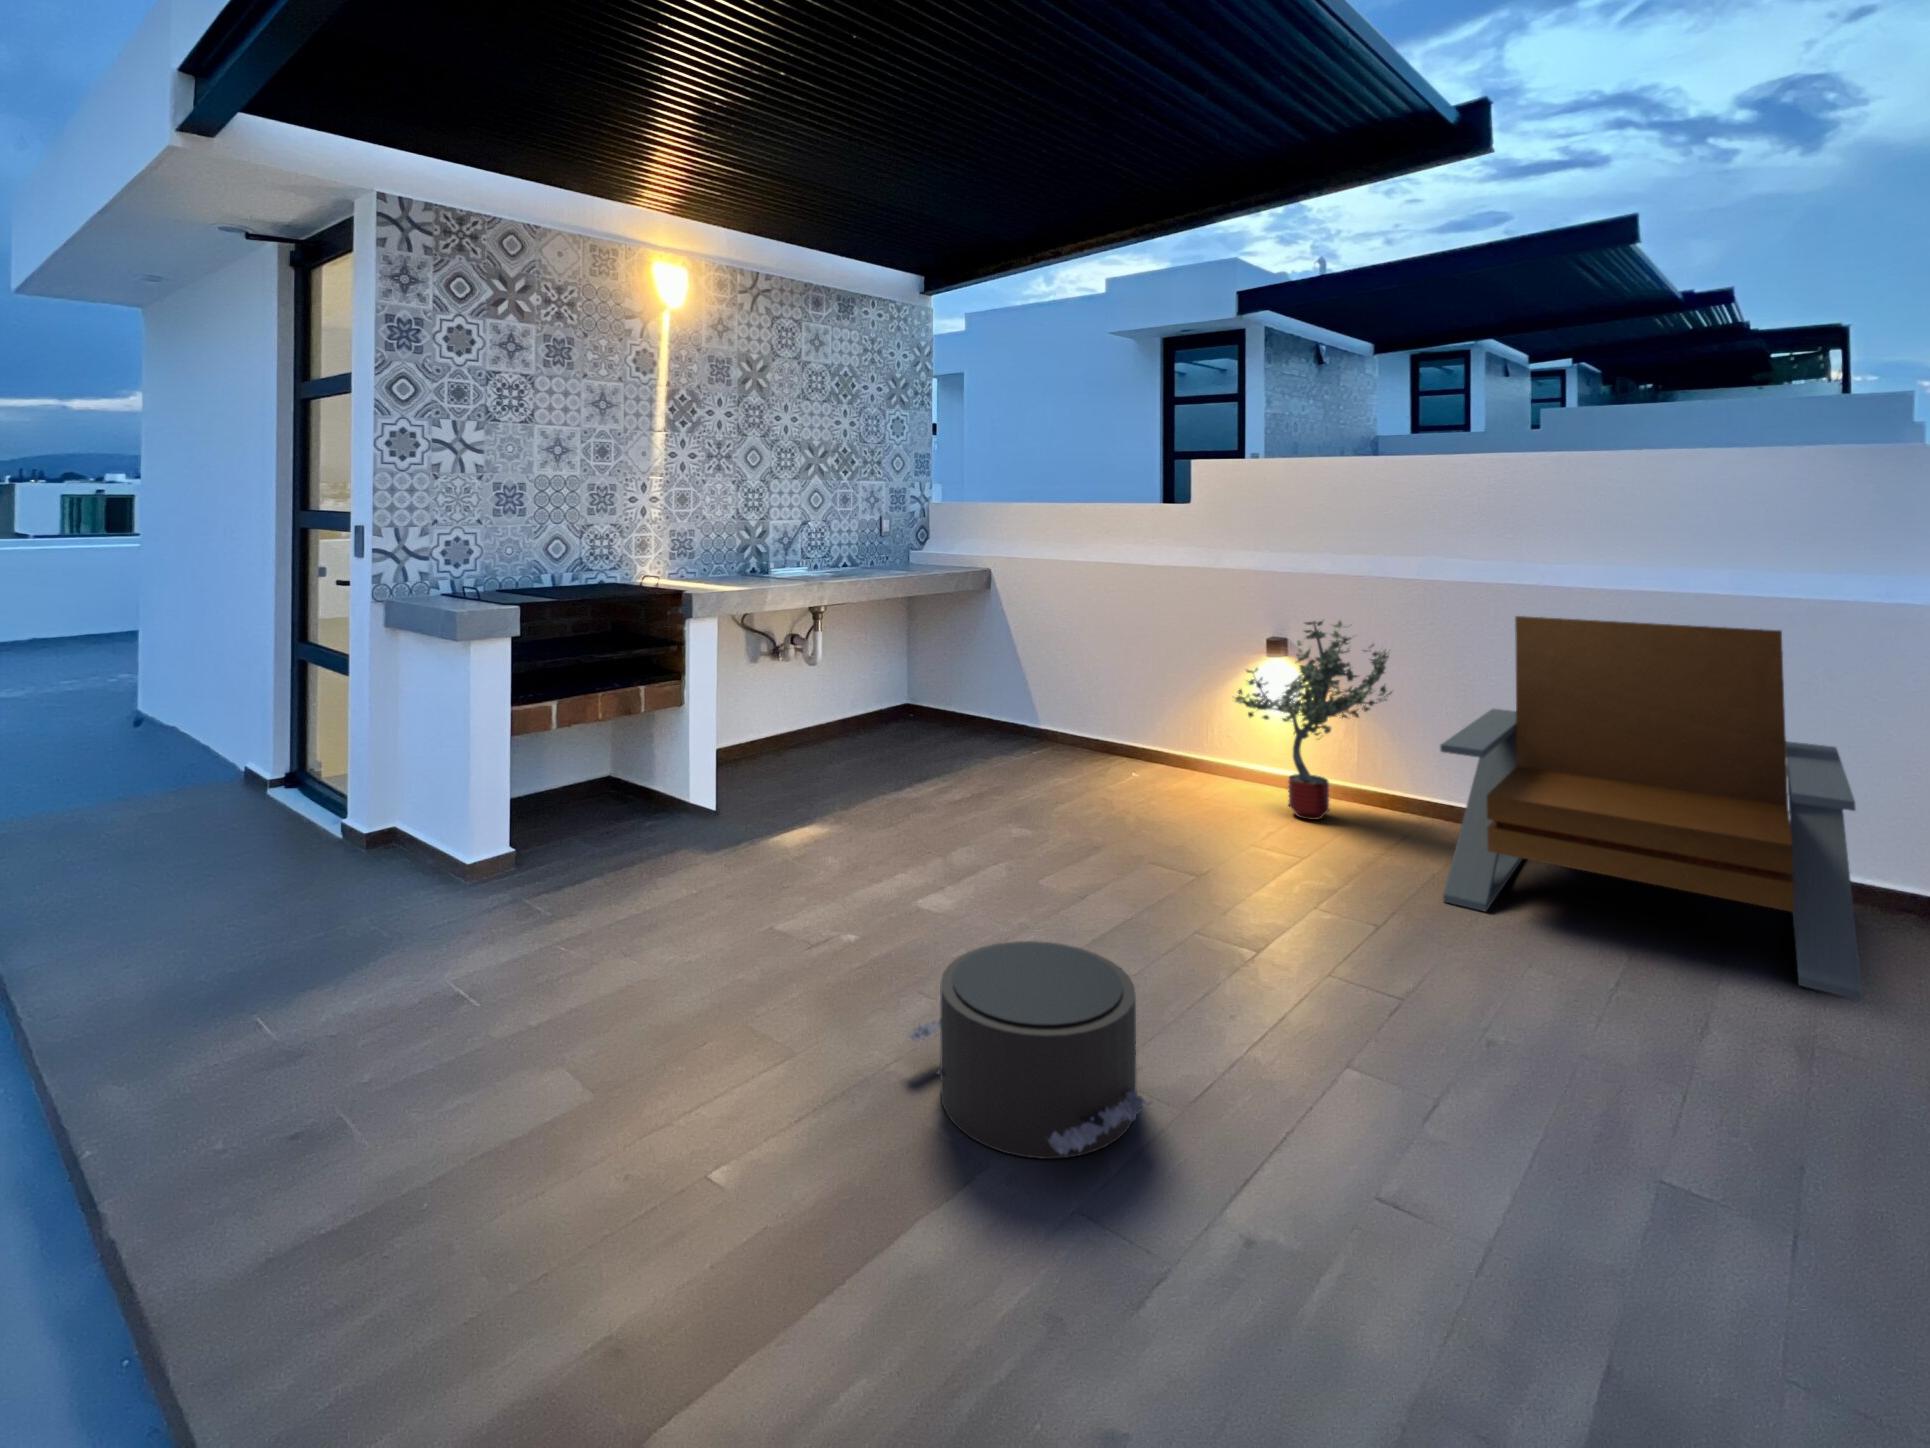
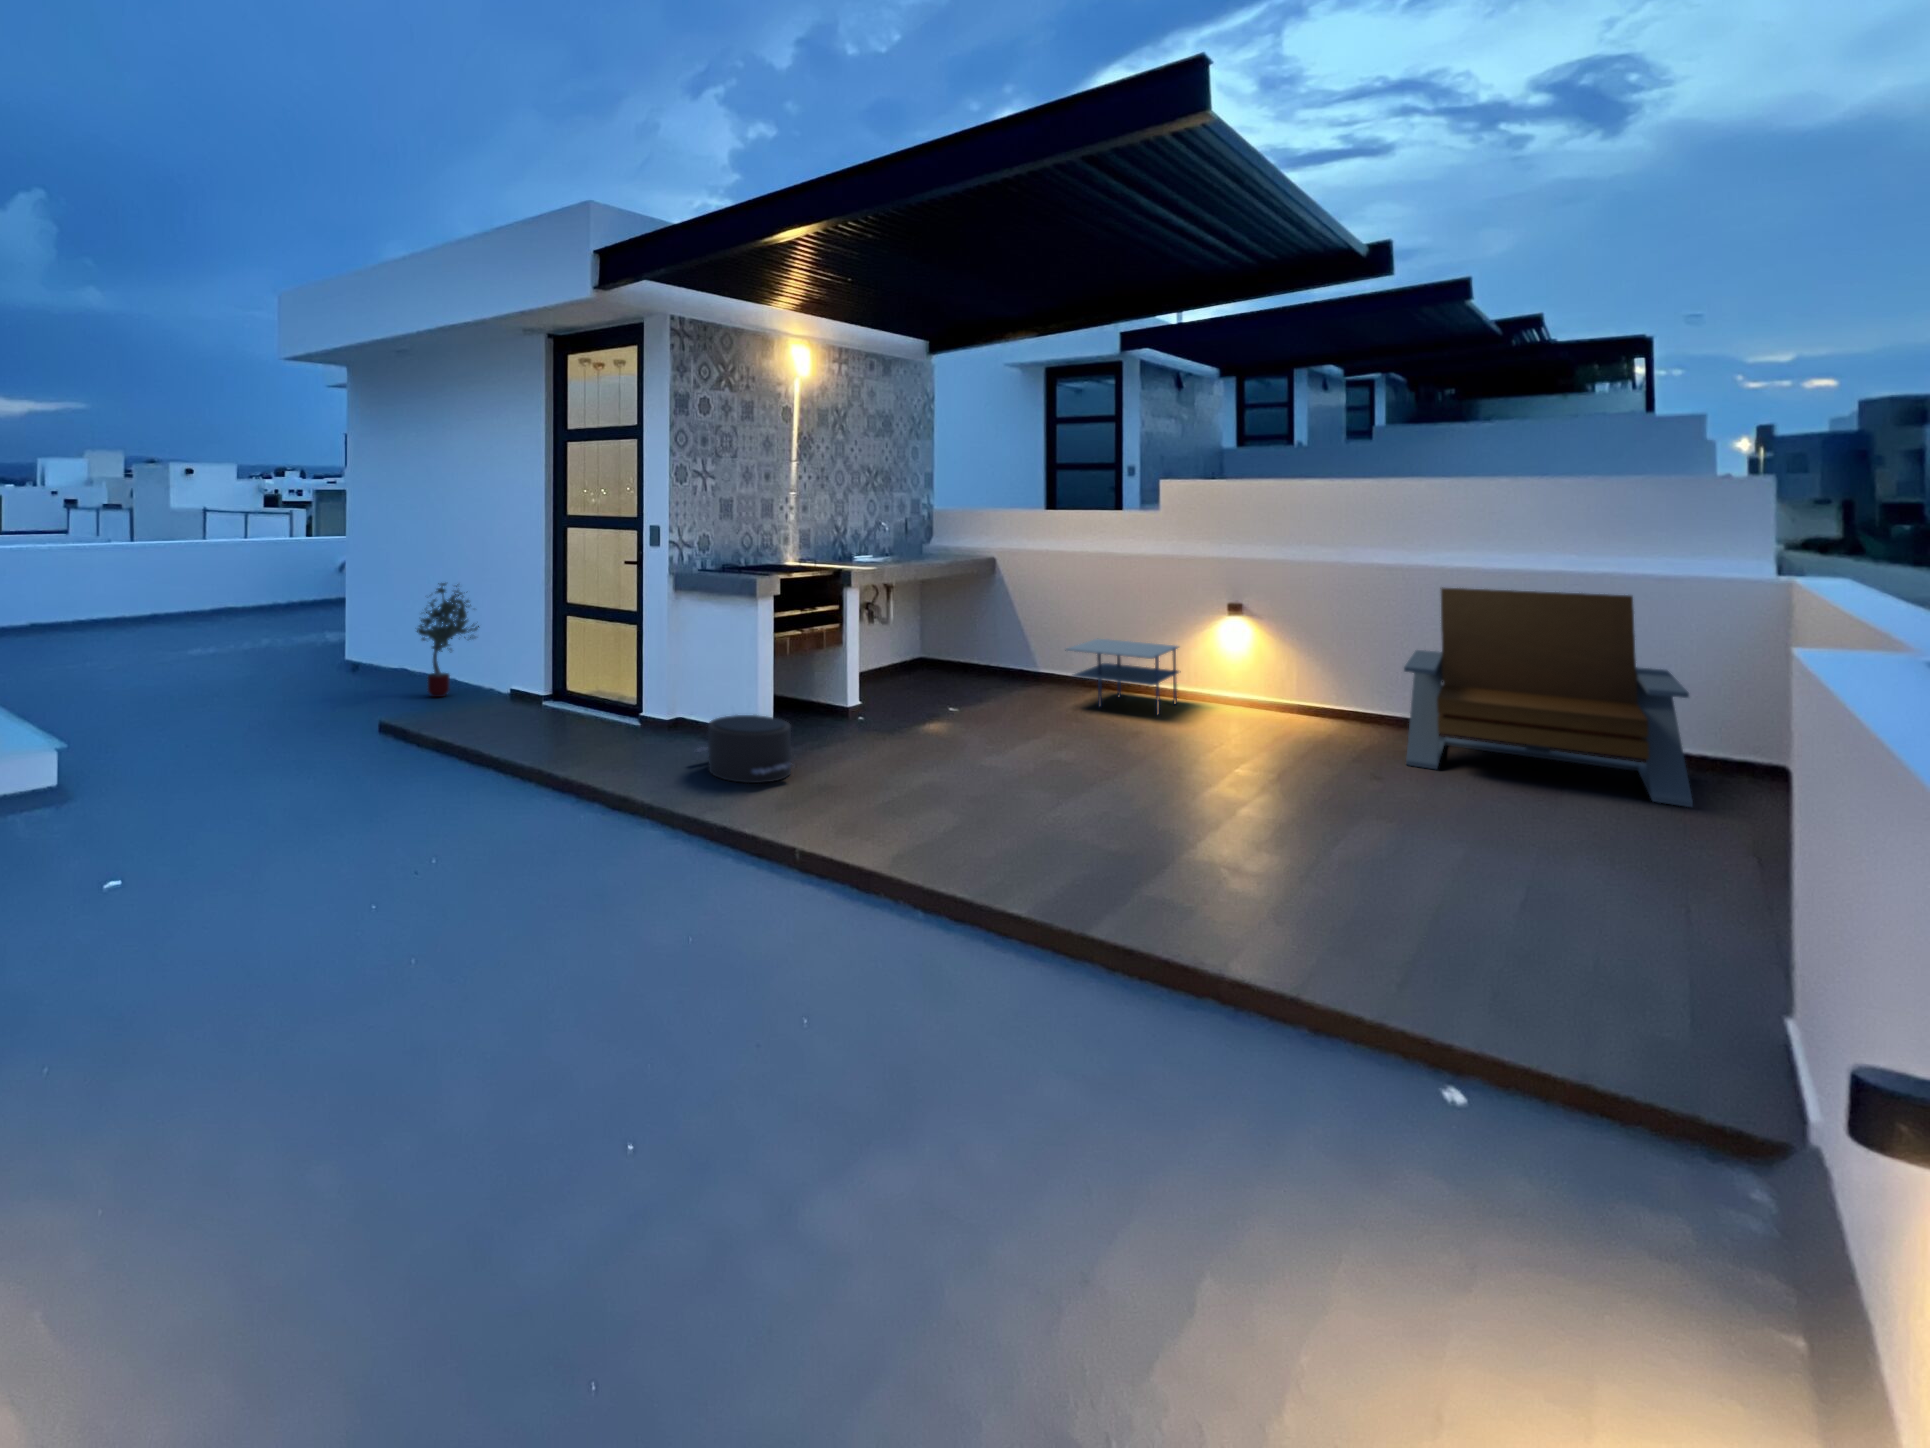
potted tree: present [1235,621,1392,820] -> present [417,583,479,697]
side table: none [1034,684,1204,802] -> present [1066,639,1179,715]
pouf: present [908,941,1151,1159] -> present [696,715,791,783]

